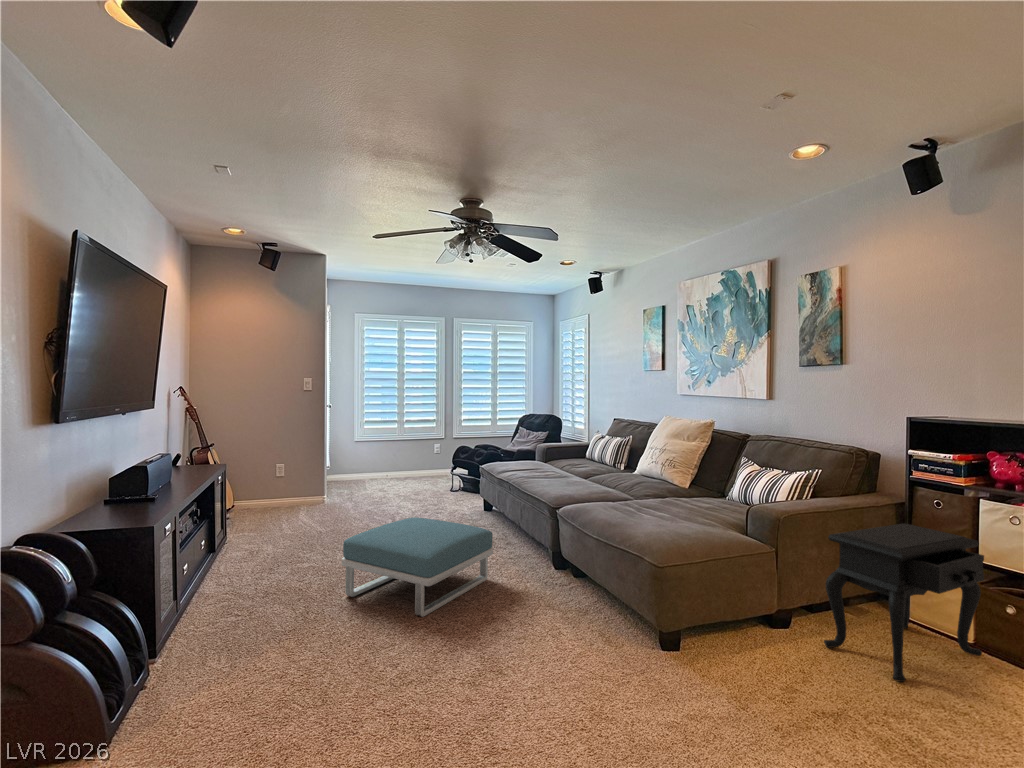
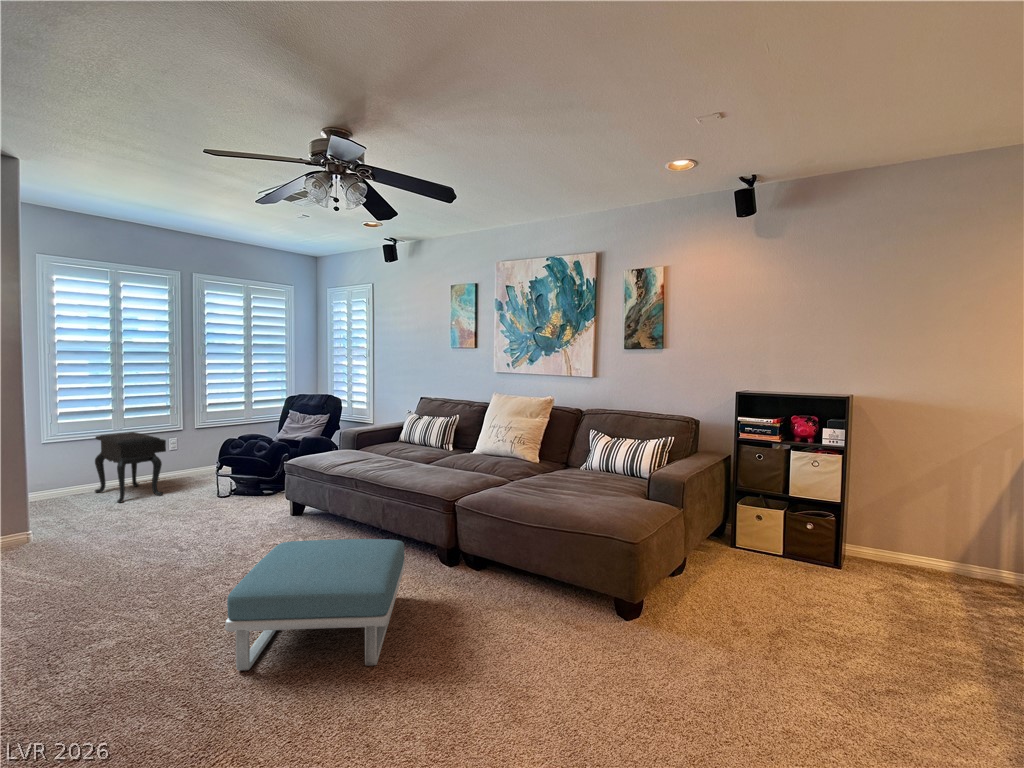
side table: present [824,524,984,682] -> present [95,432,166,503]

